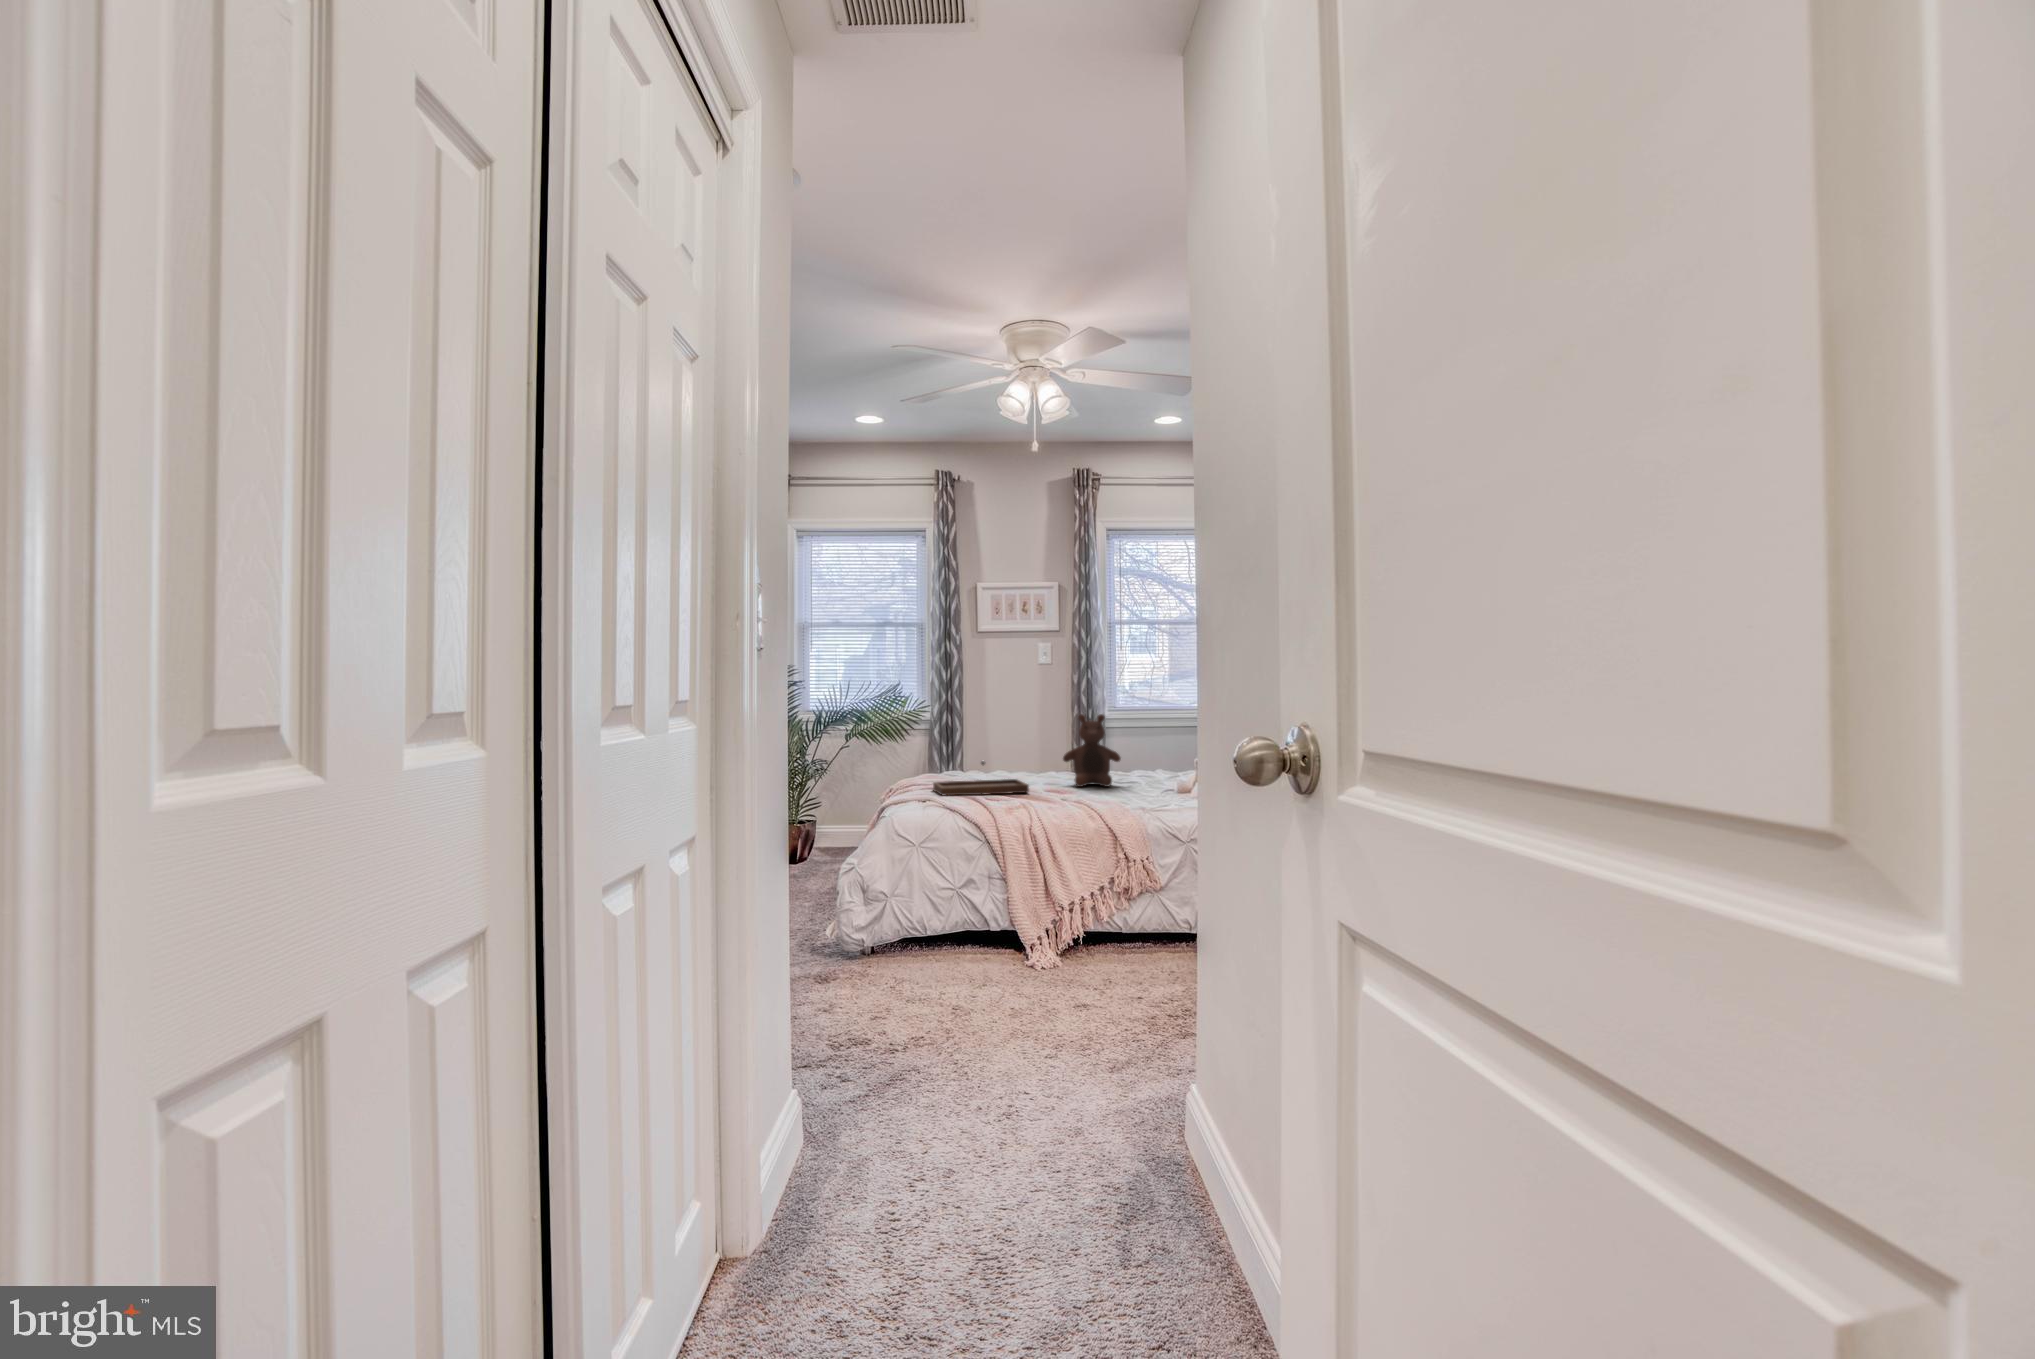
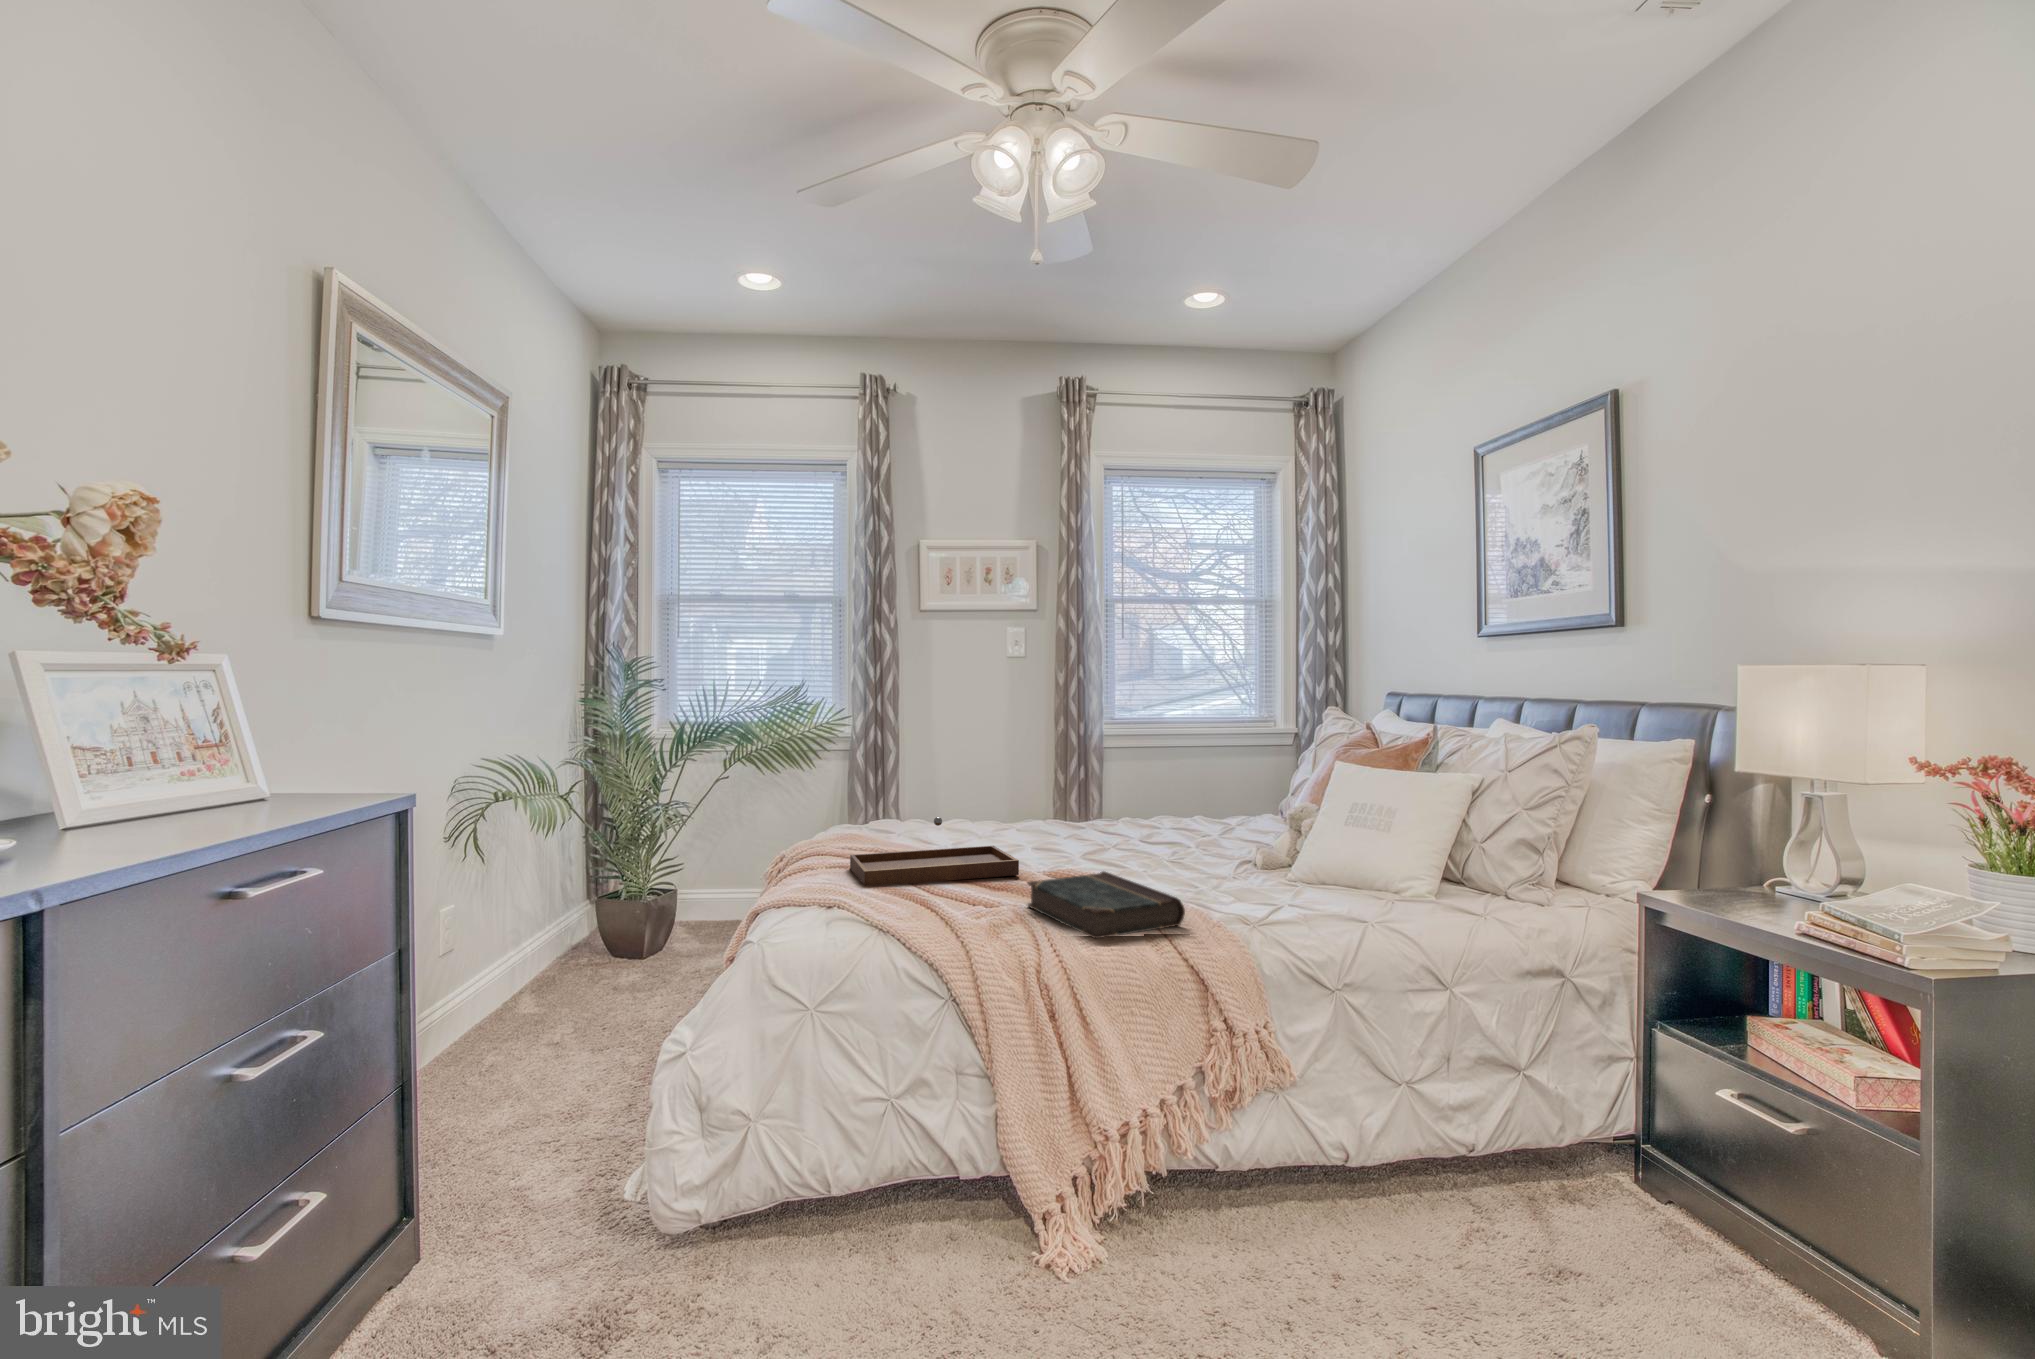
stuffed bear: present [1063,714,1121,787] -> none [1064,734,1158,855]
book: none [1028,786,1107,812] -> present [1027,871,1185,938]

